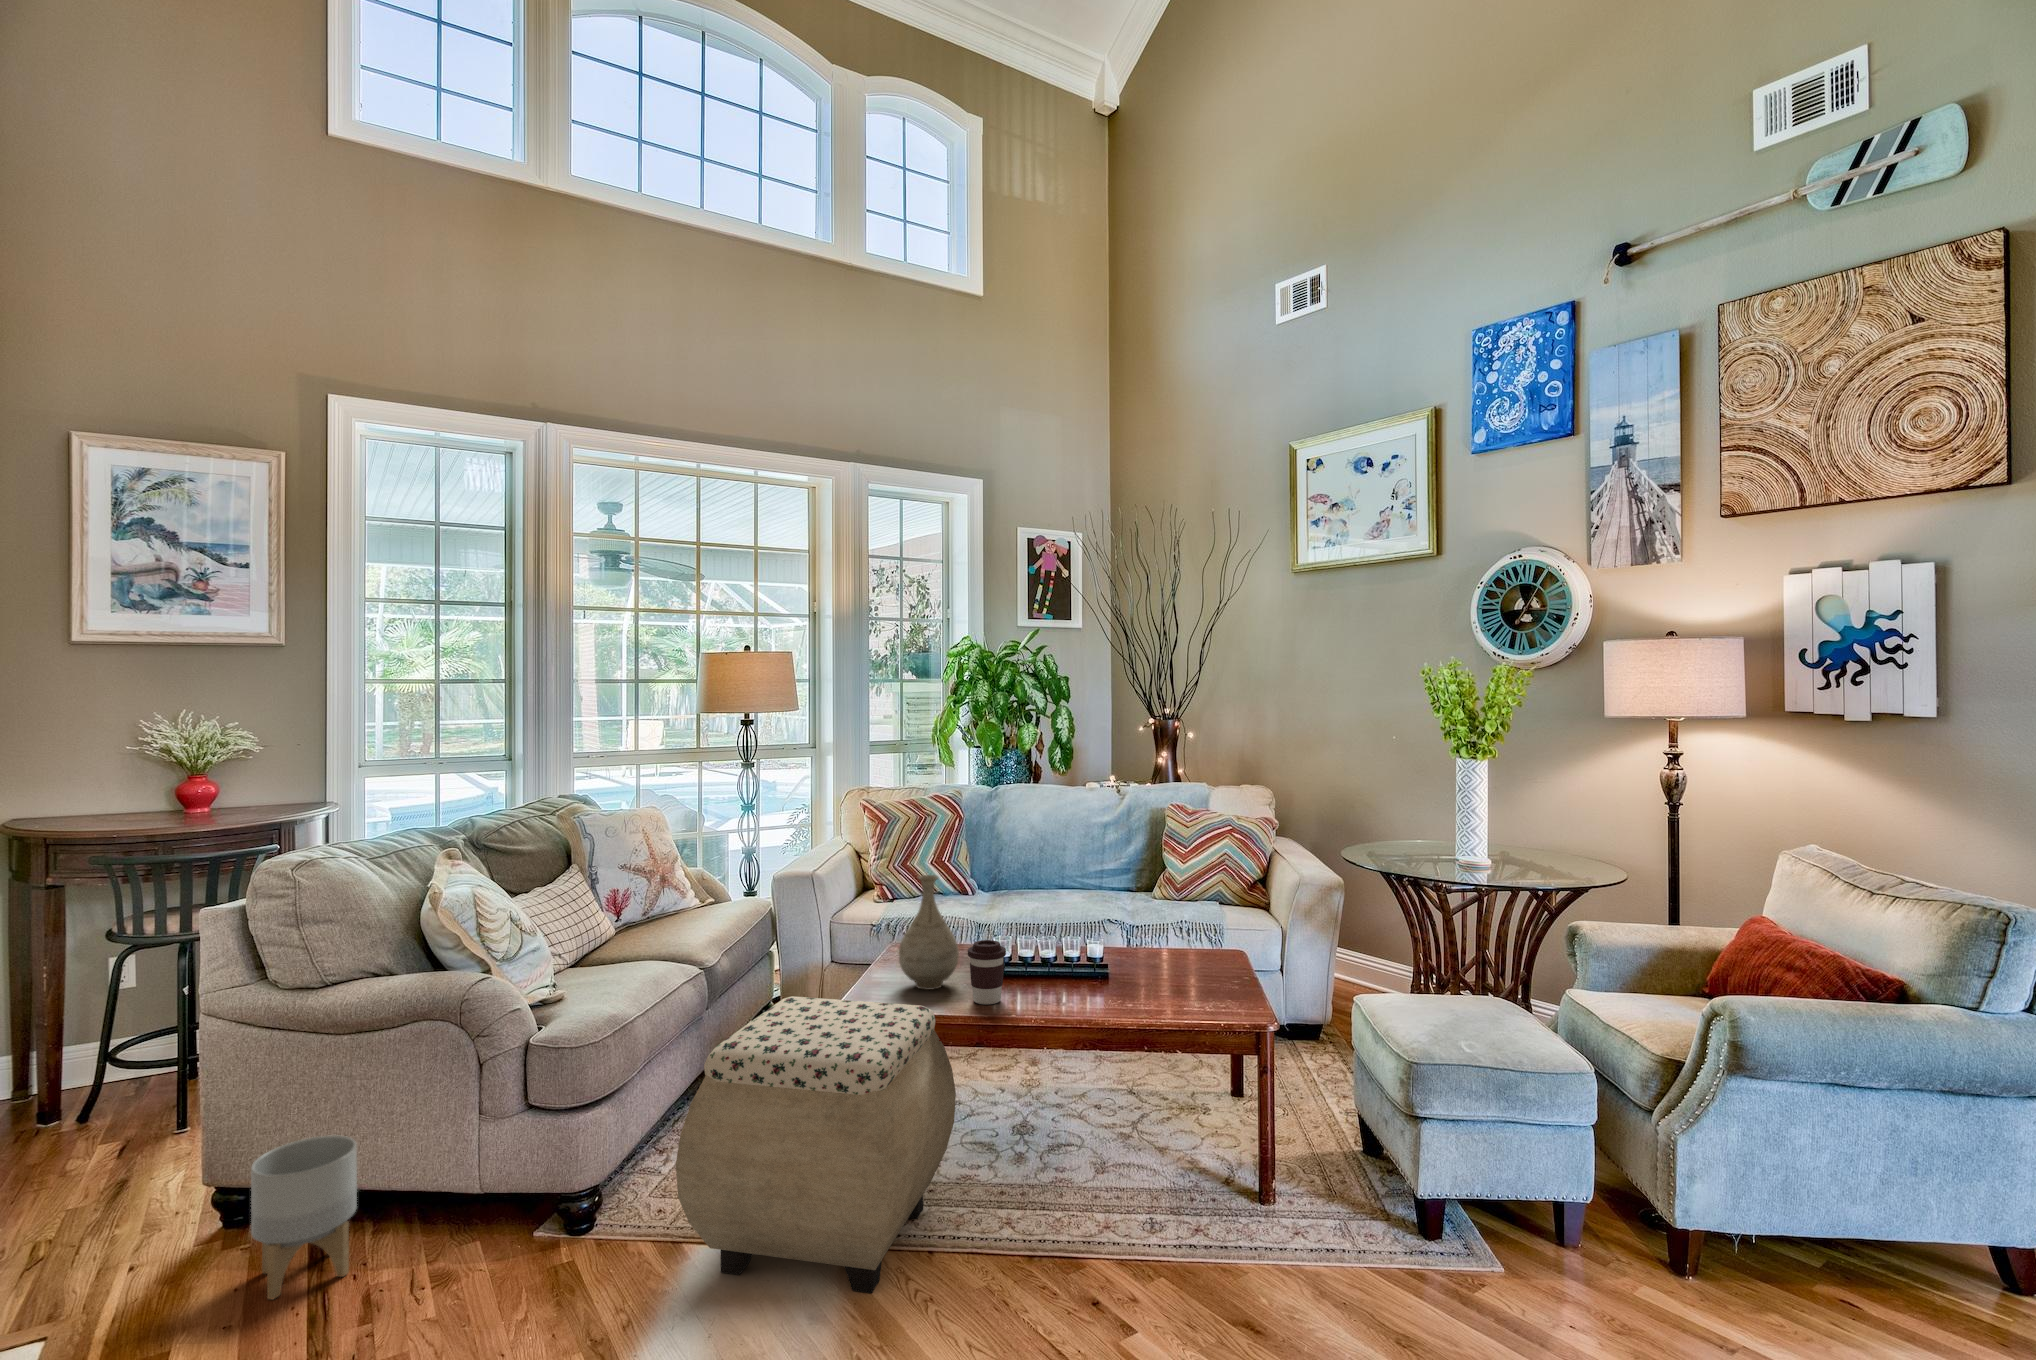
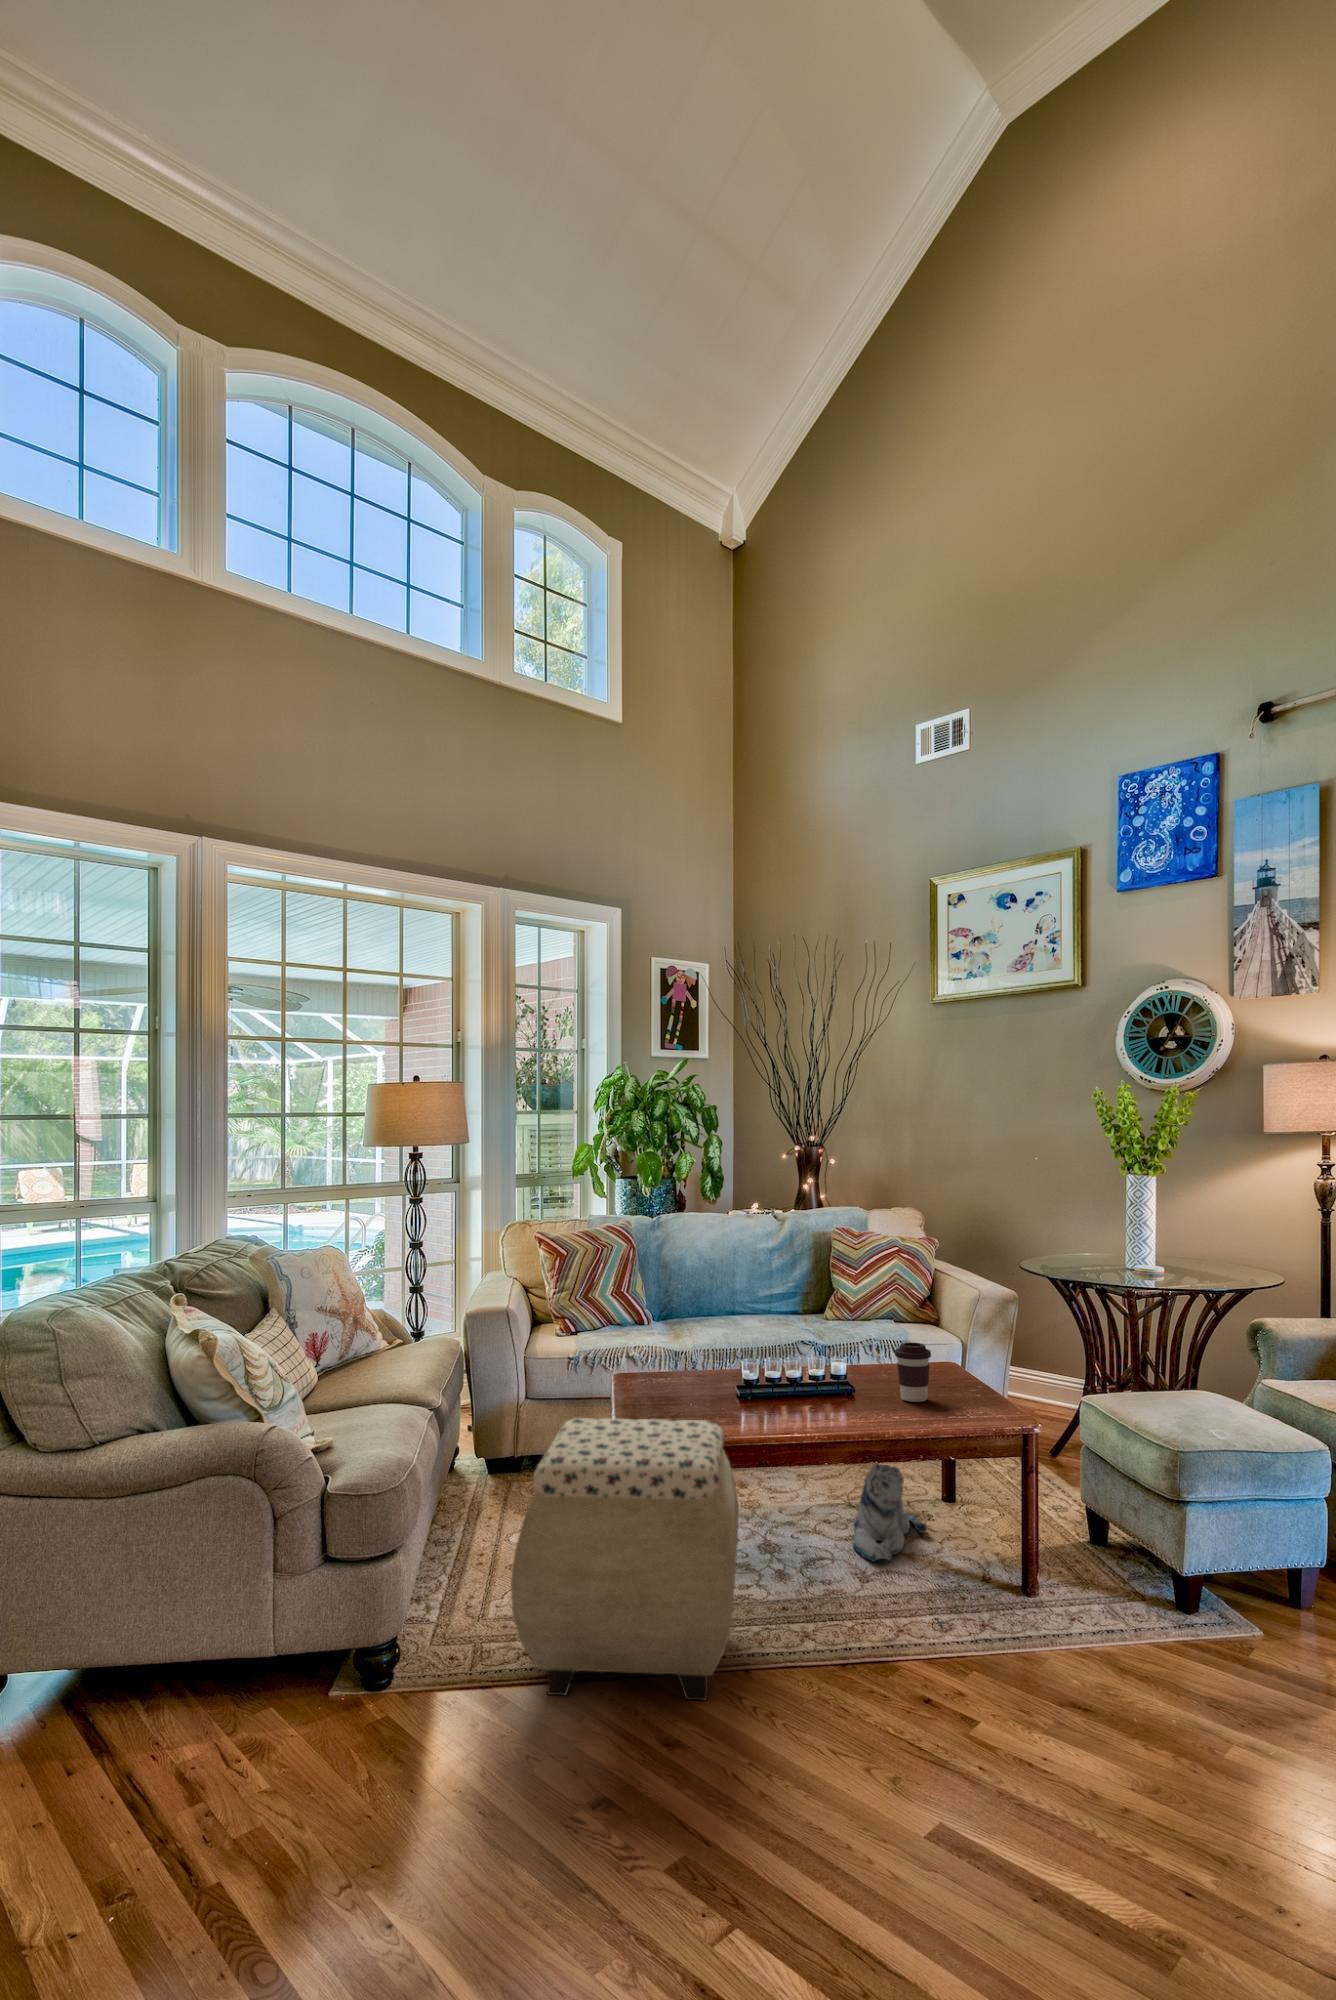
vase: present [899,875,959,990] -> none [659,1295,718,1410]
coffee cup: present [968,940,1006,1005] -> present [895,1342,931,1402]
plush toy: none [1107,1047,1190,1148] -> present [853,1464,927,1562]
planter: present [251,1135,357,1299] -> none [61,1580,163,1754]

